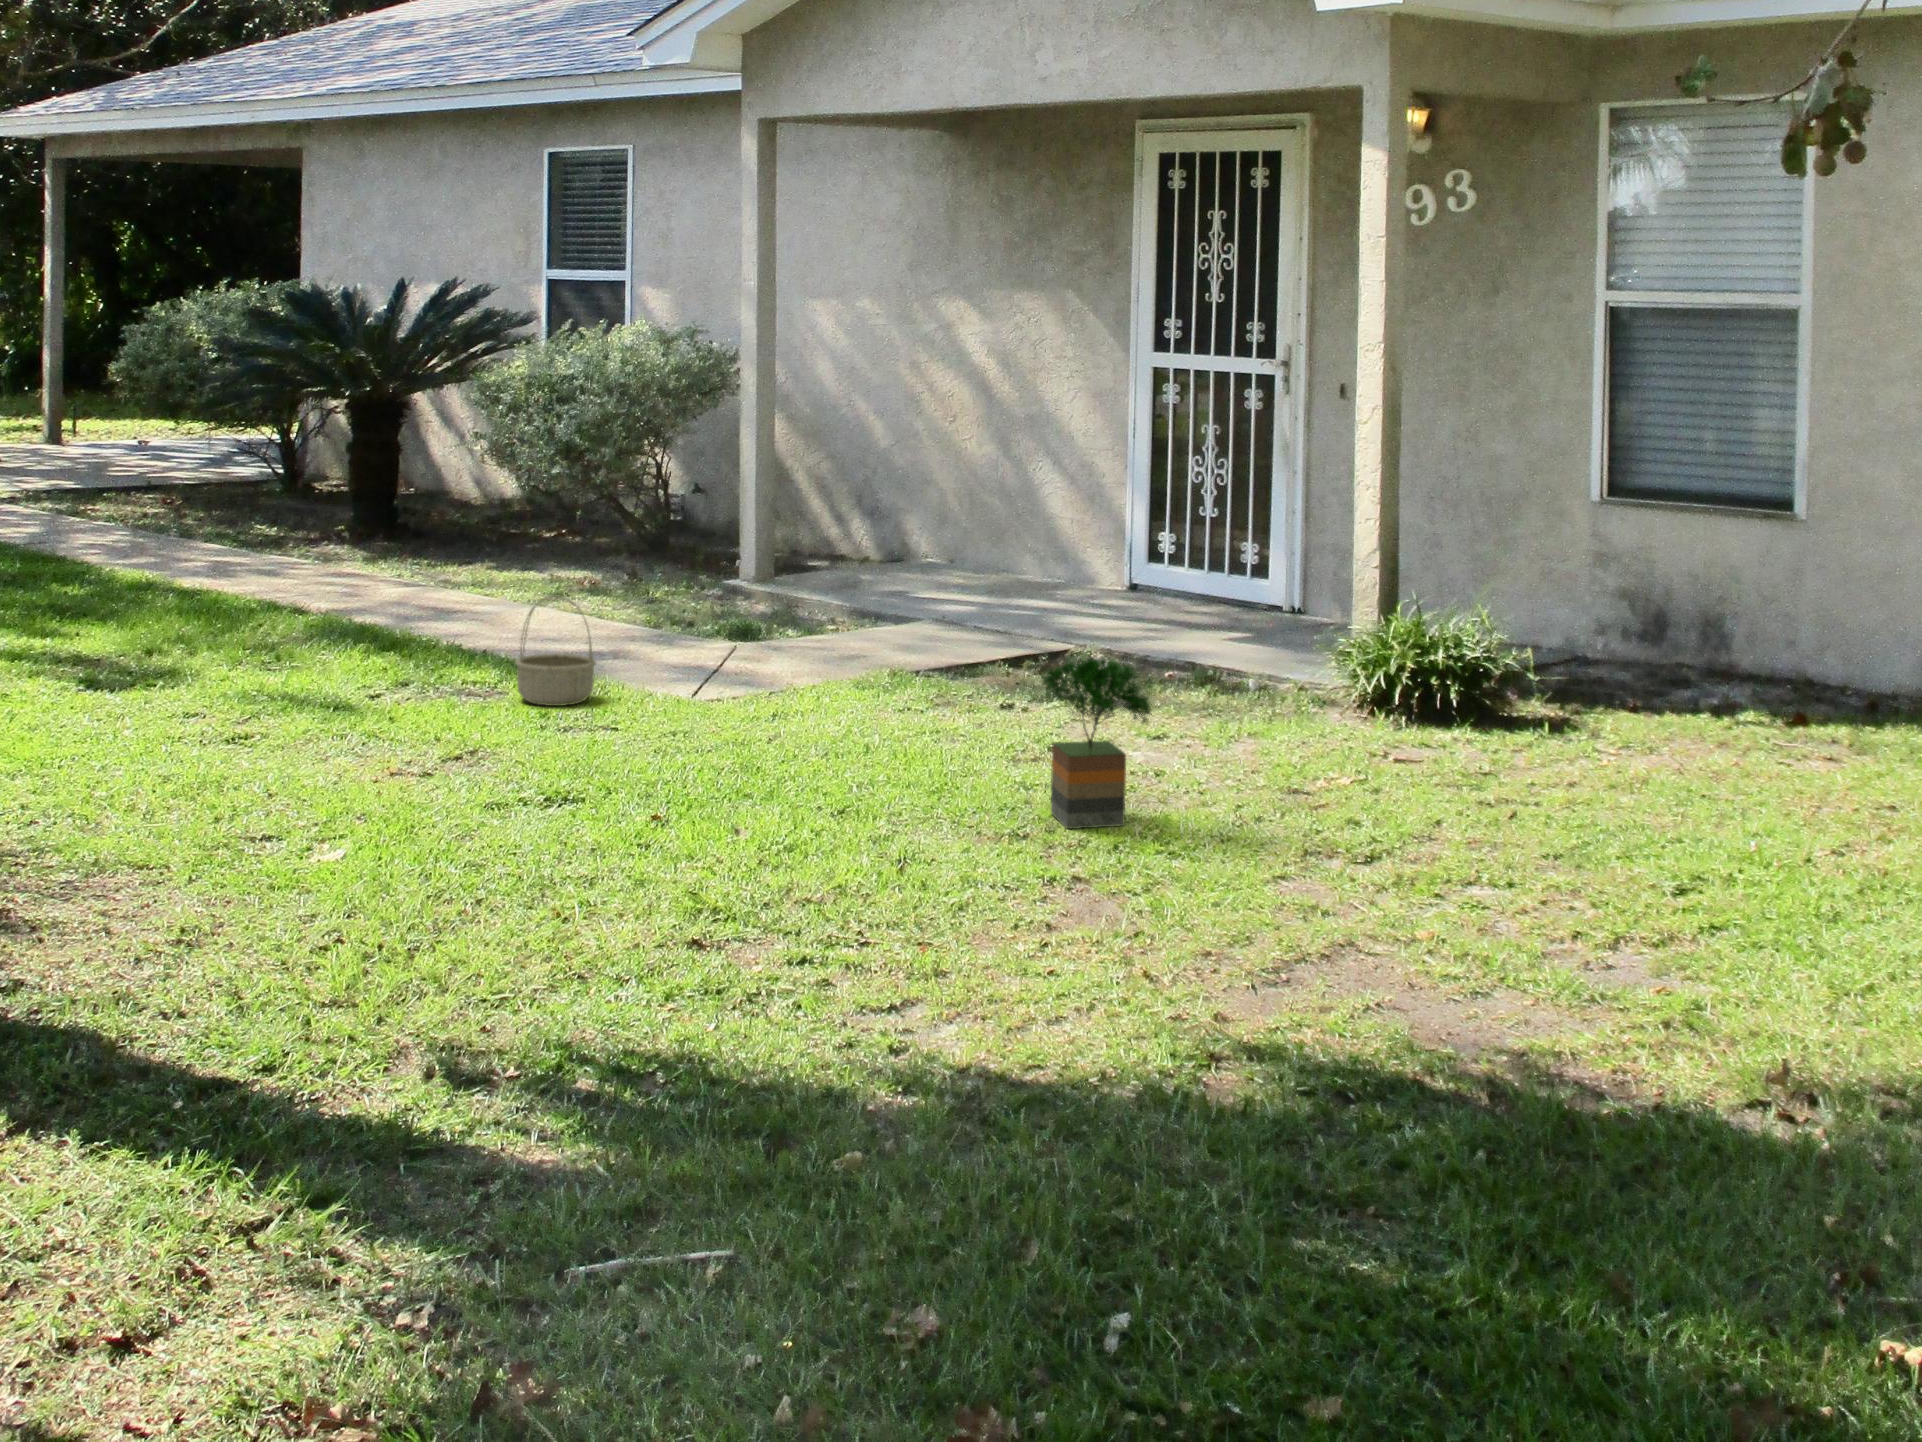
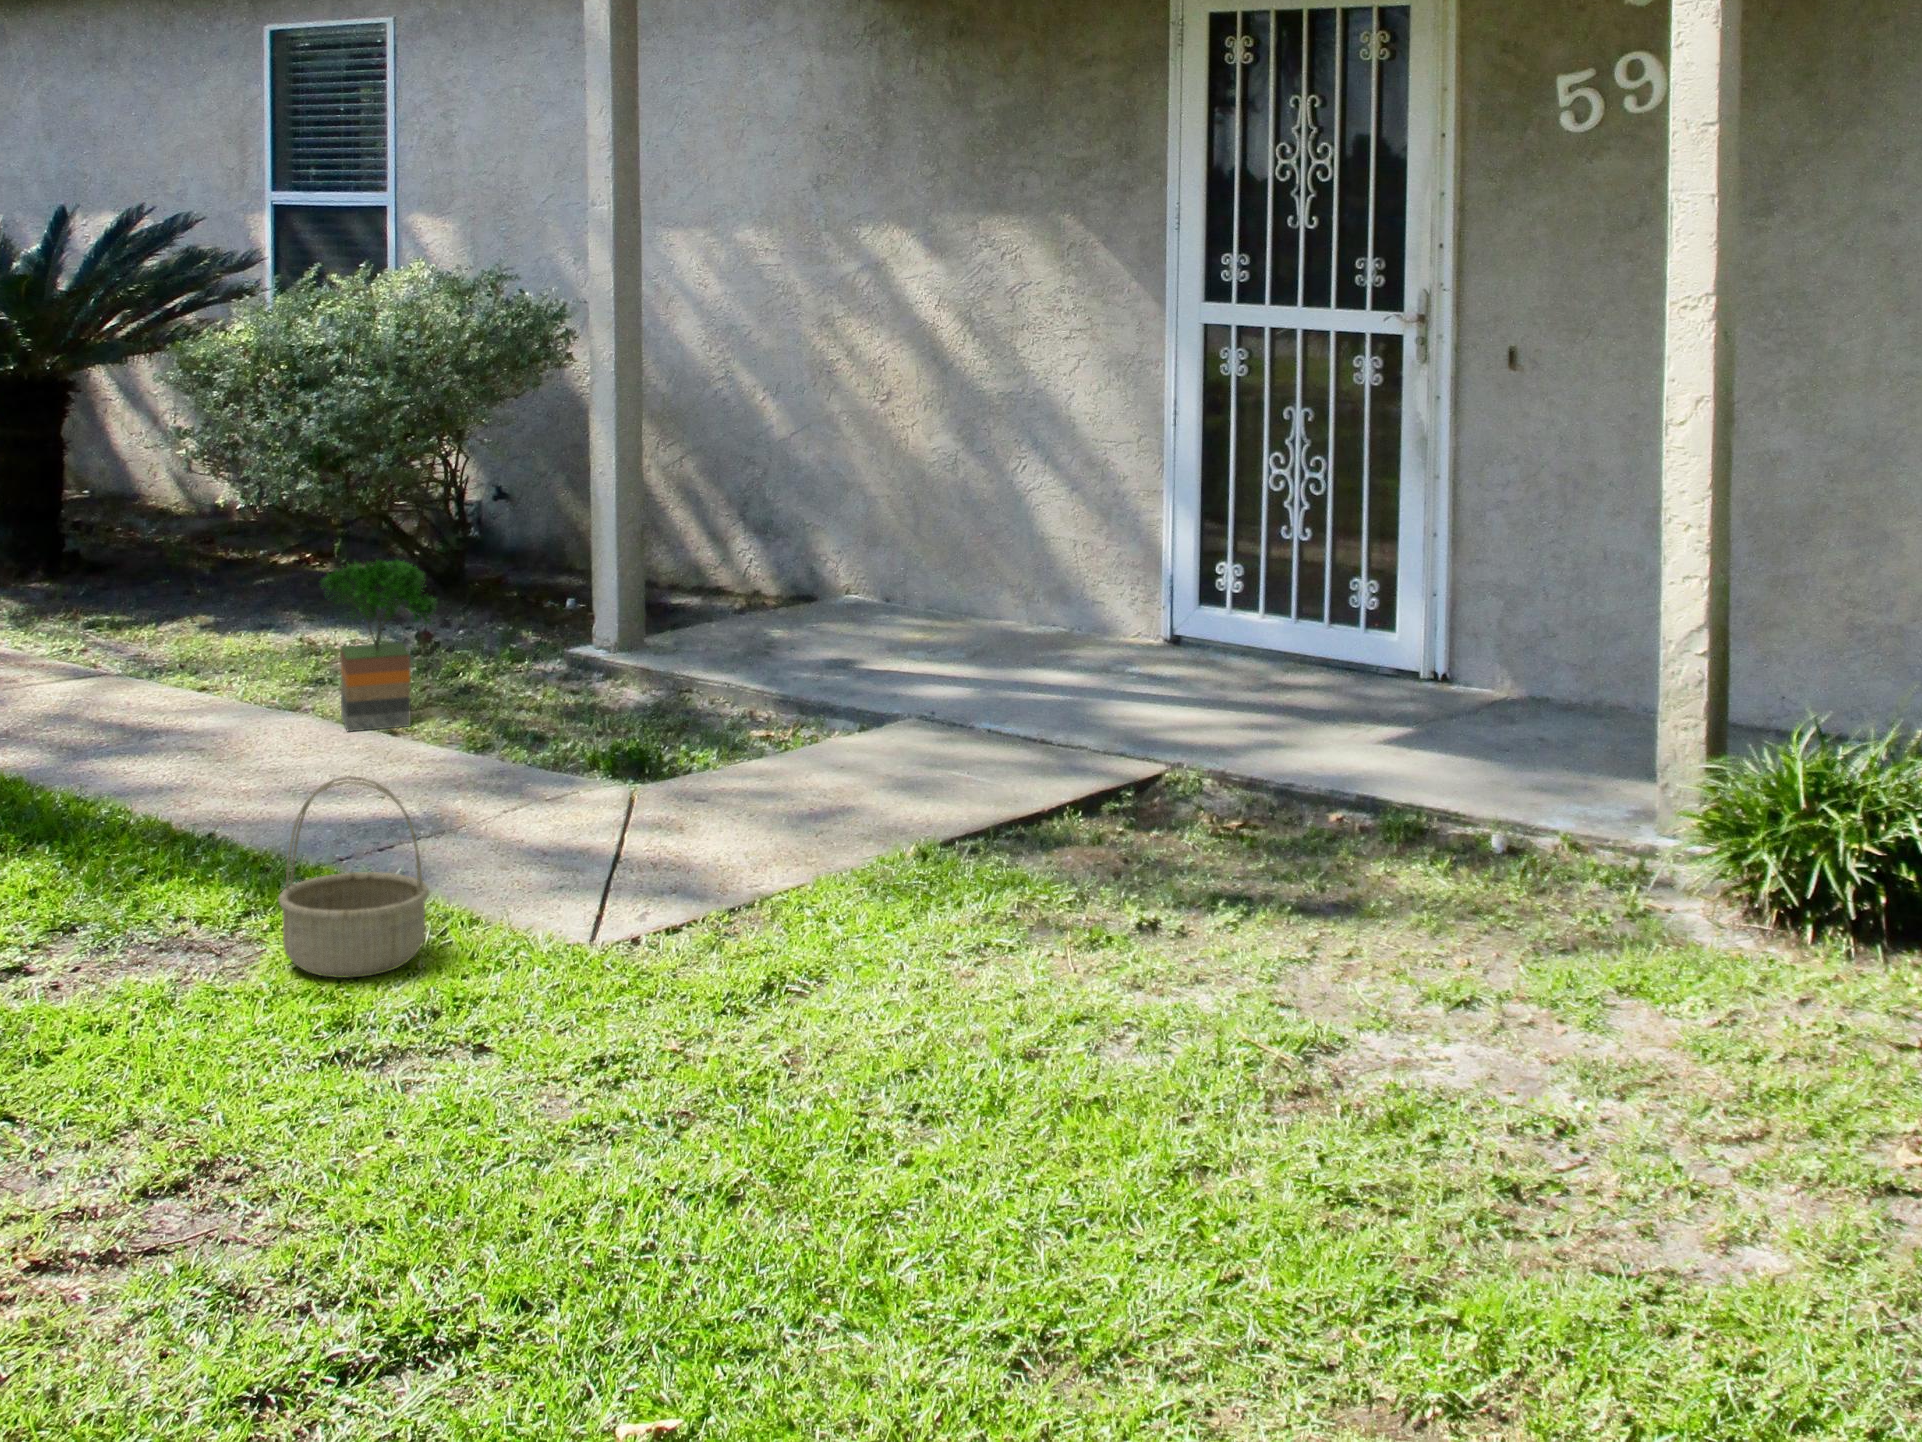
potted tree: present [1041,658,1152,829] -> present [323,560,437,732]

